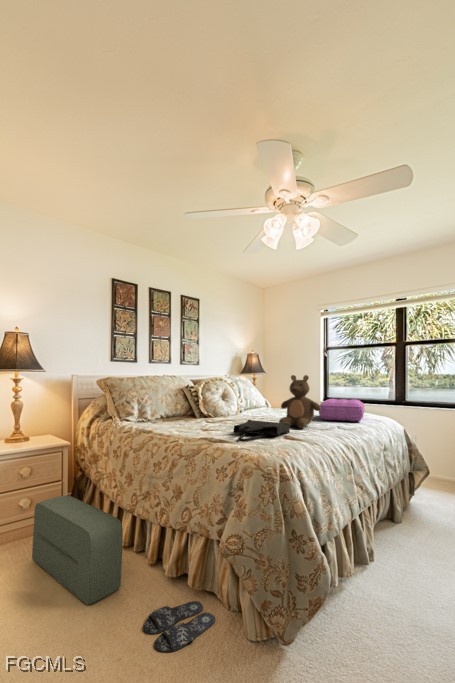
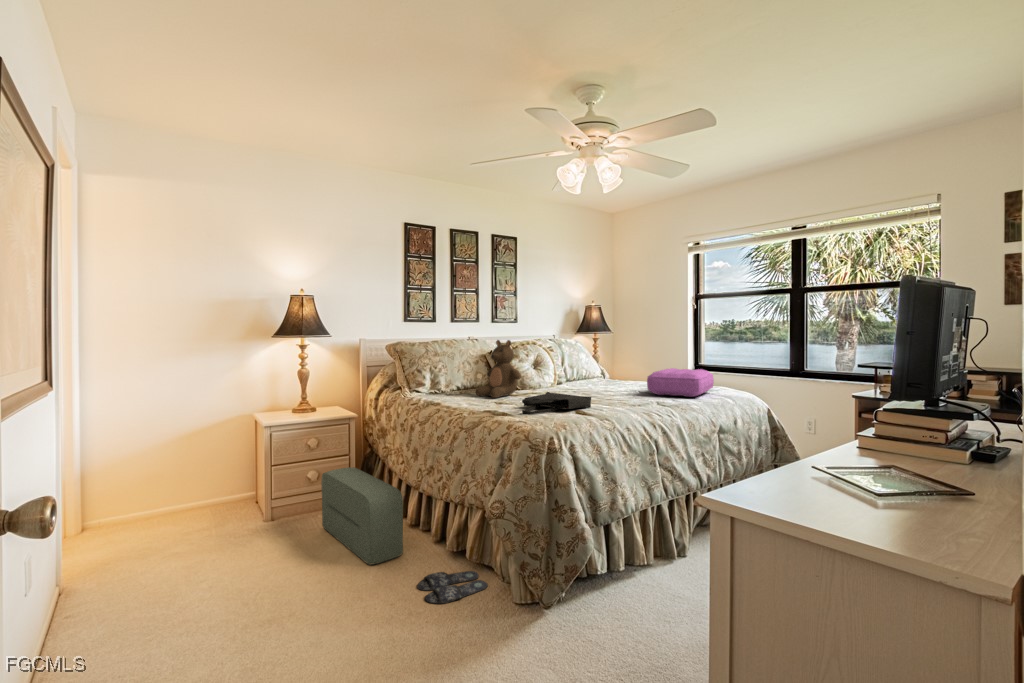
stuffed bear: present [279,375,321,429] -> present [476,340,521,398]

